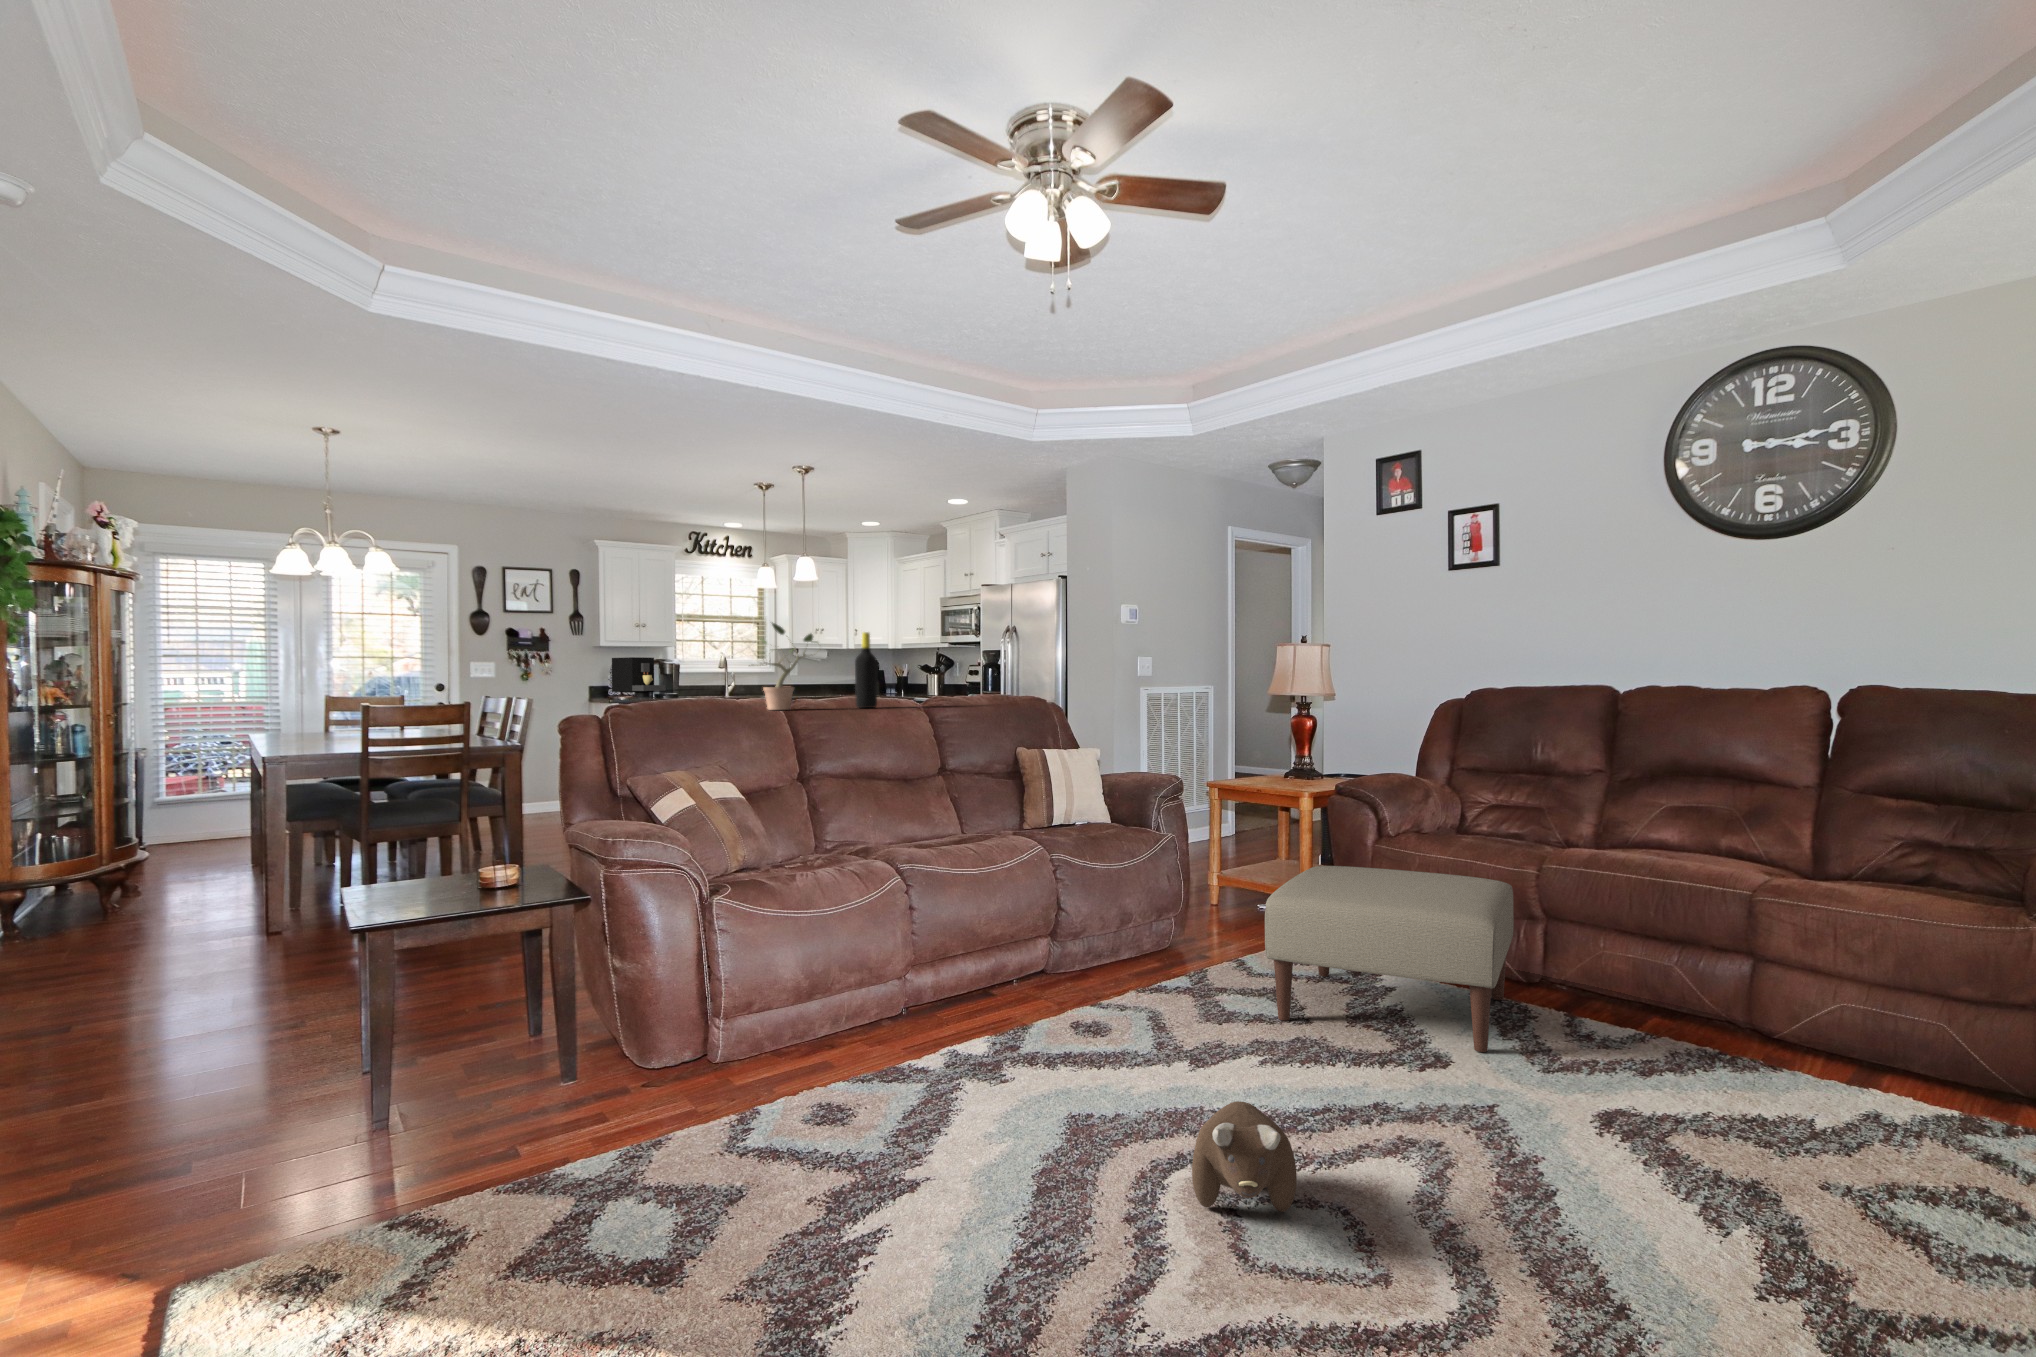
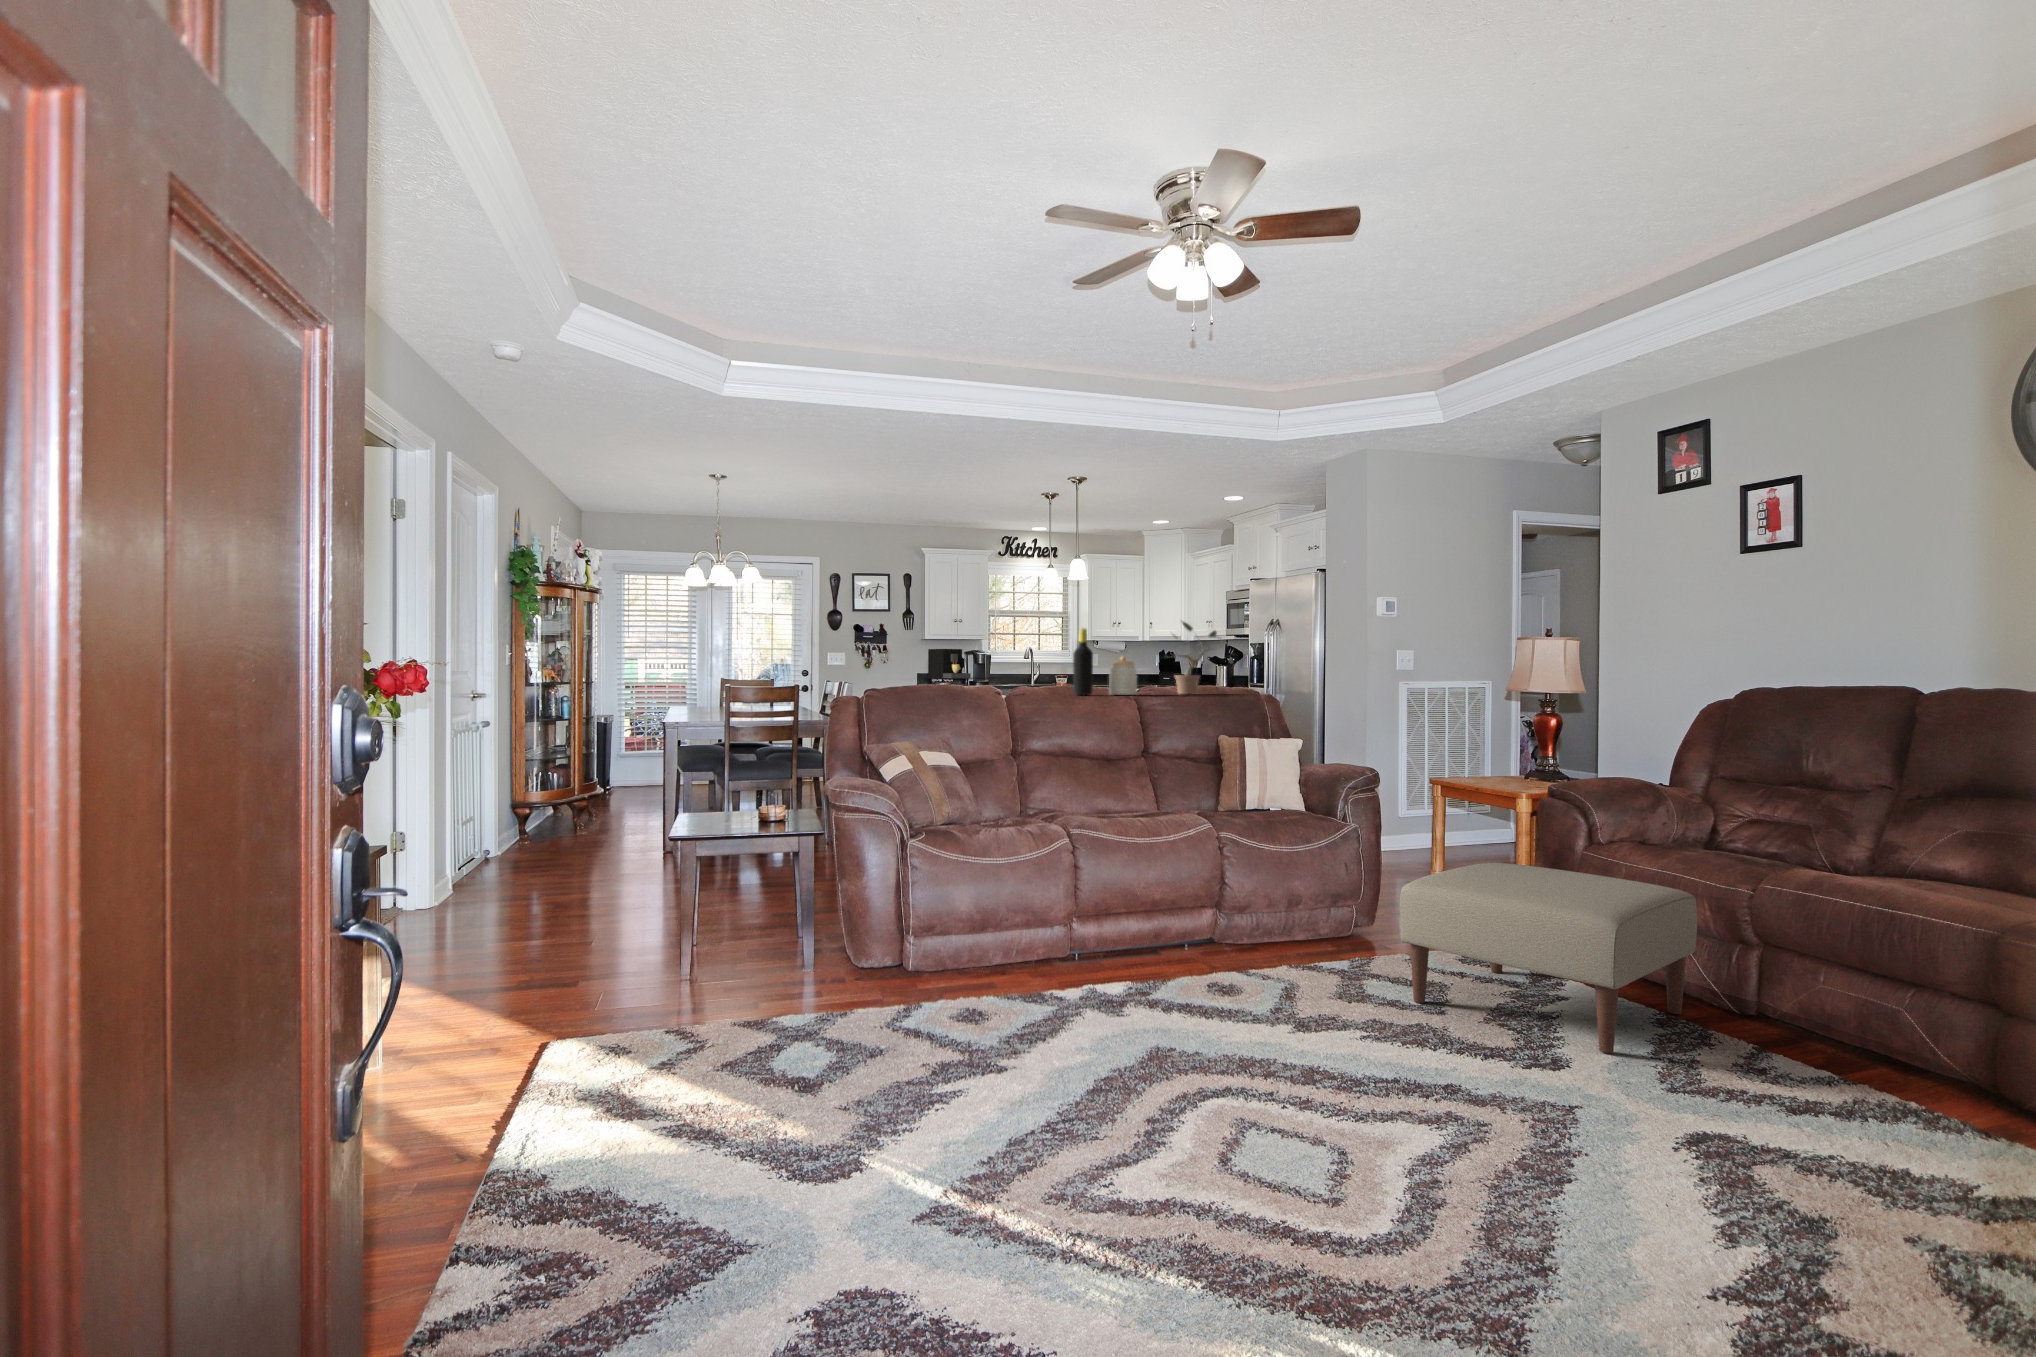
potted plant: present [760,623,818,710] -> present [1173,622,1221,694]
jar: none [893,663,925,706] -> present [1109,656,1137,695]
plush toy: present [1192,1101,1297,1212] -> none [1211,1037,1300,1134]

